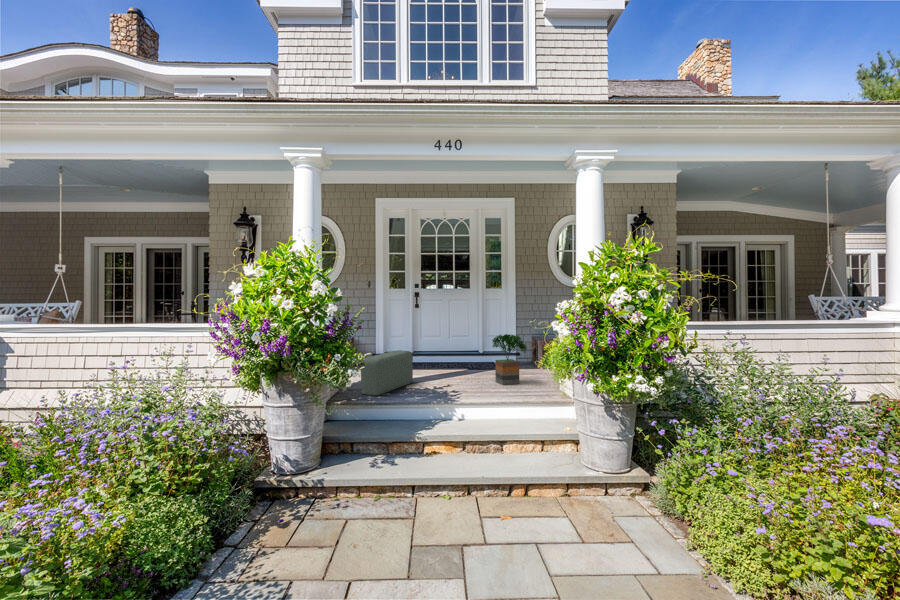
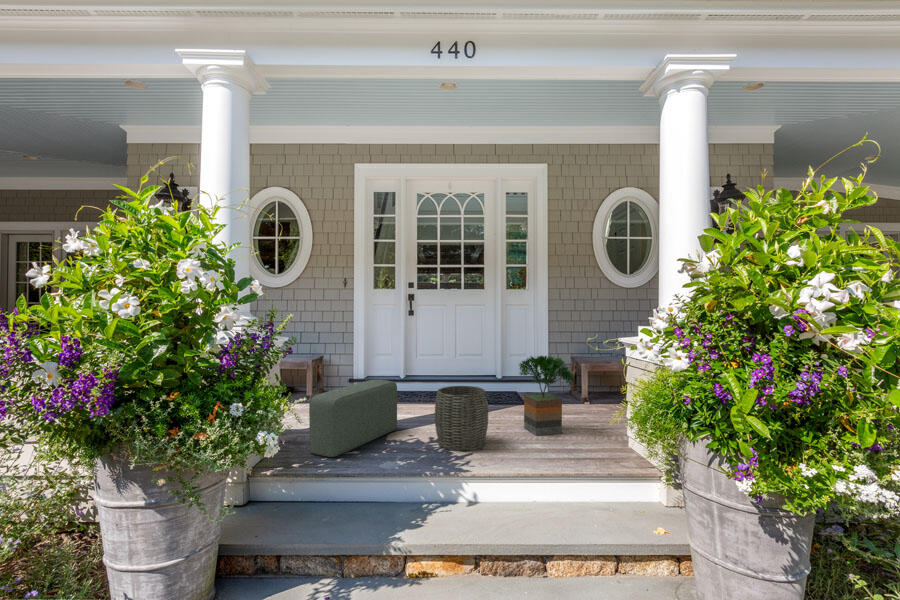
woven basket: none [438,353,471,392] -> present [435,386,488,451]

